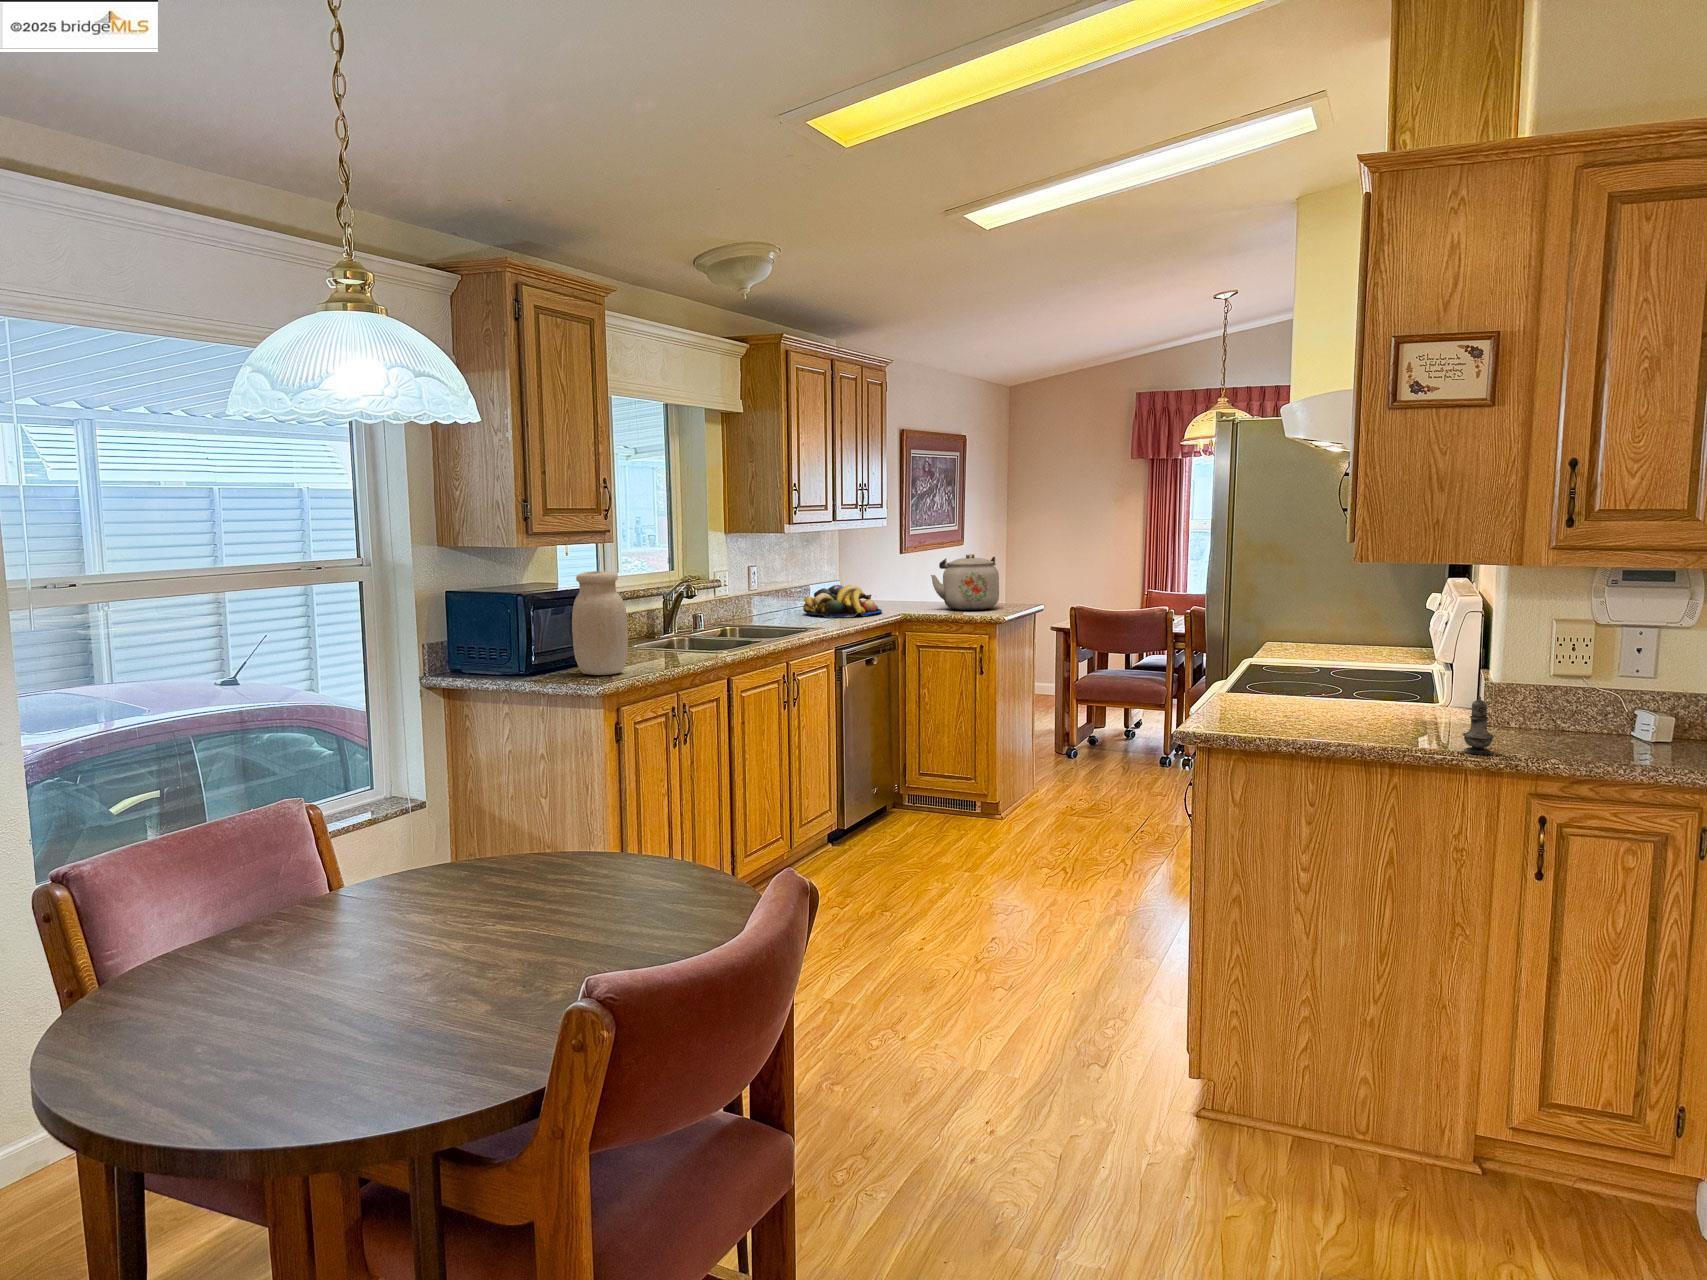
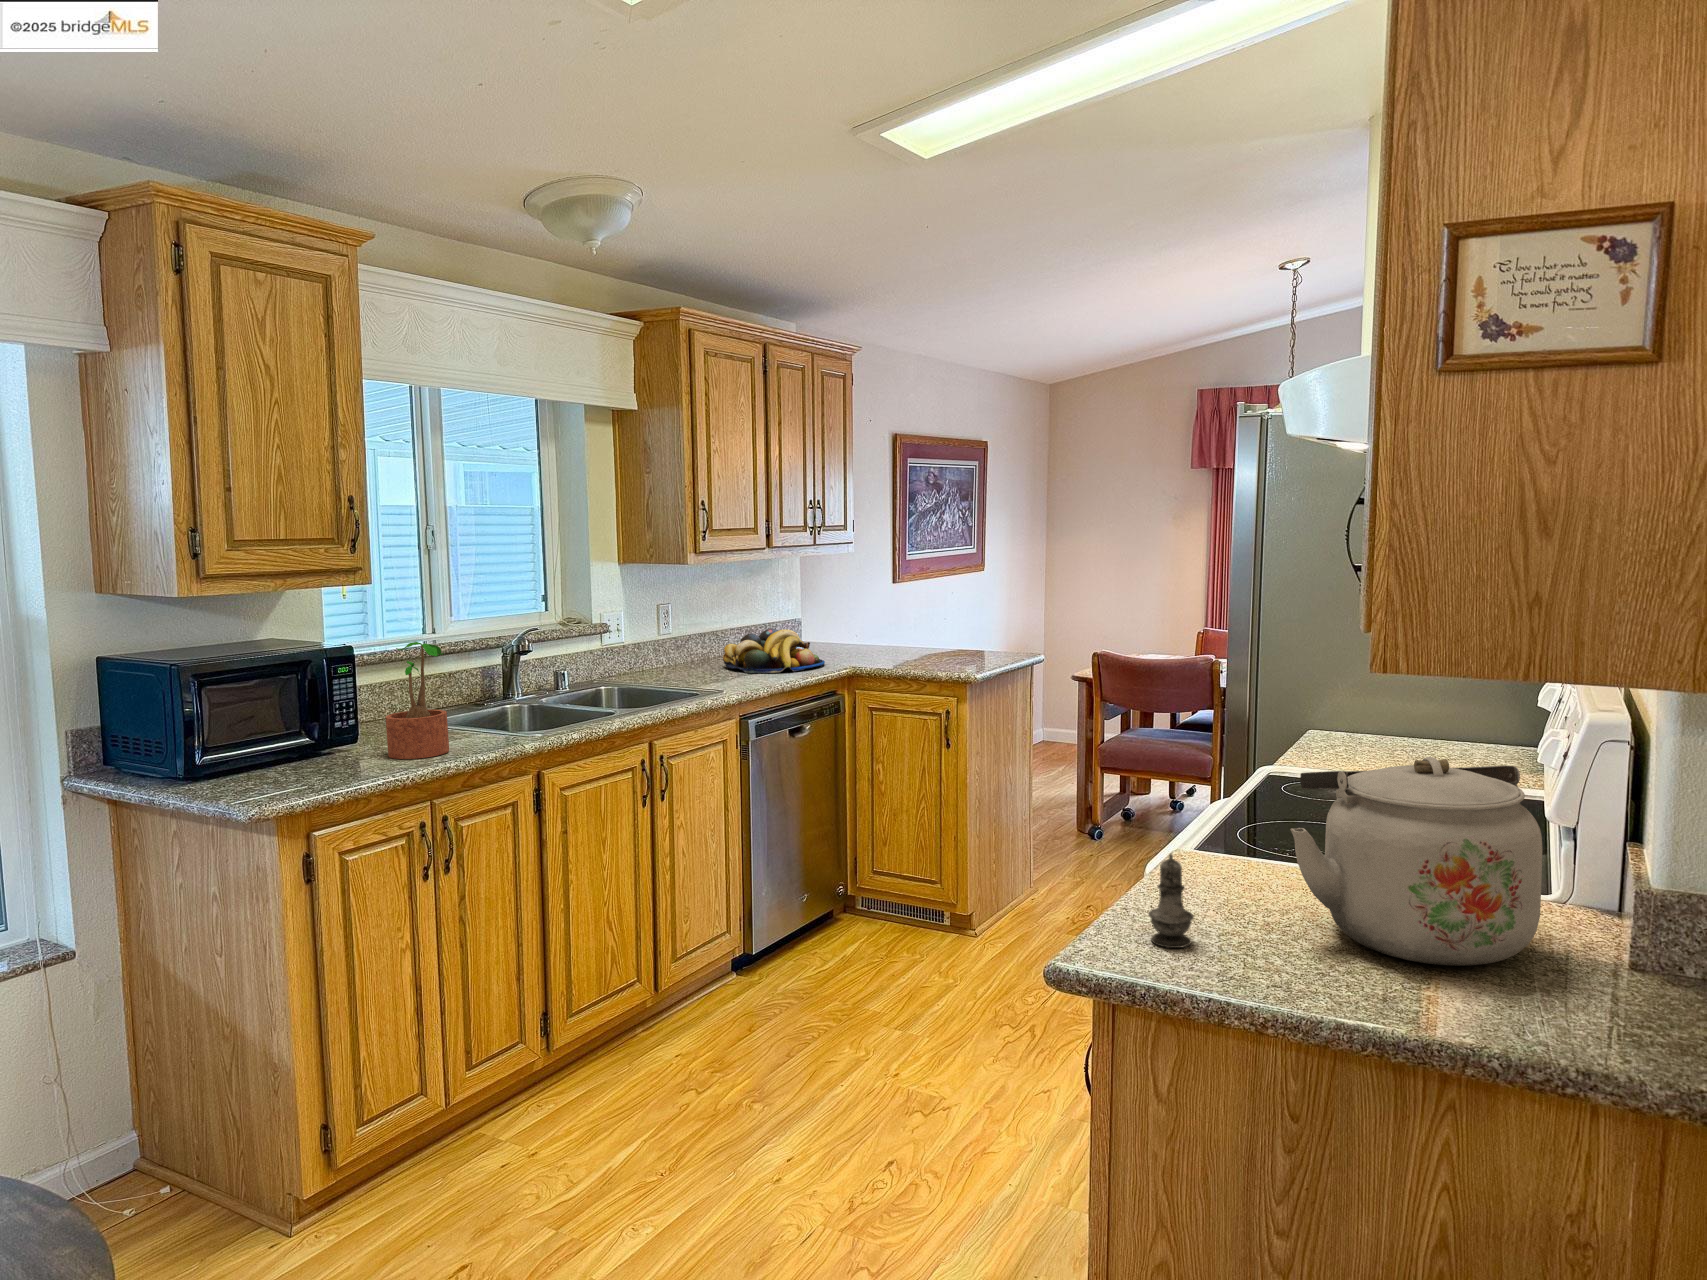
kettle: present [931,554,999,610] -> present [1290,757,1542,966]
jar: present [572,571,628,675] -> none [261,631,347,780]
potted plant: none [634,582,677,665] -> present [385,642,449,759]
salt shaker: present [1463,696,1494,754] -> present [1149,854,1194,948]

